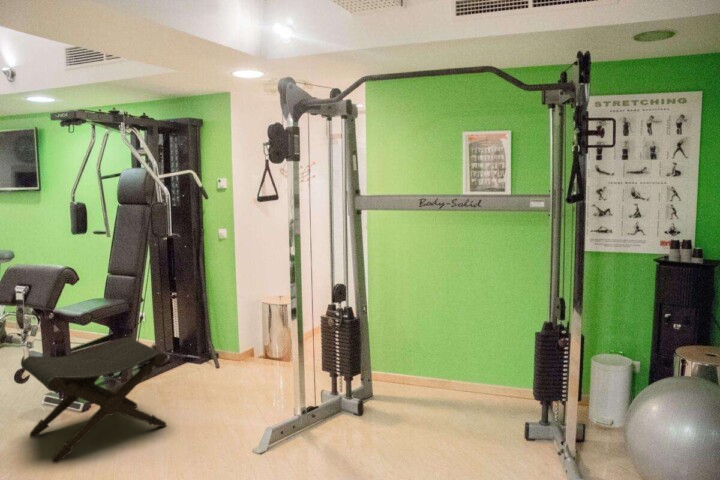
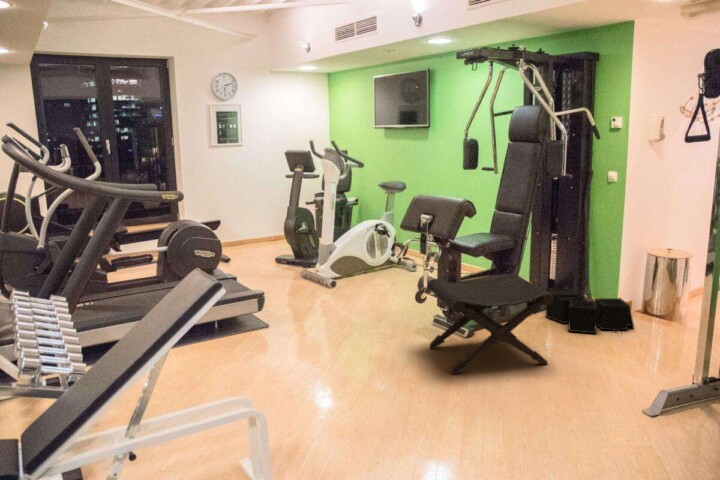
storage bin: none [170,343,253,386] -> present [546,288,634,333]

